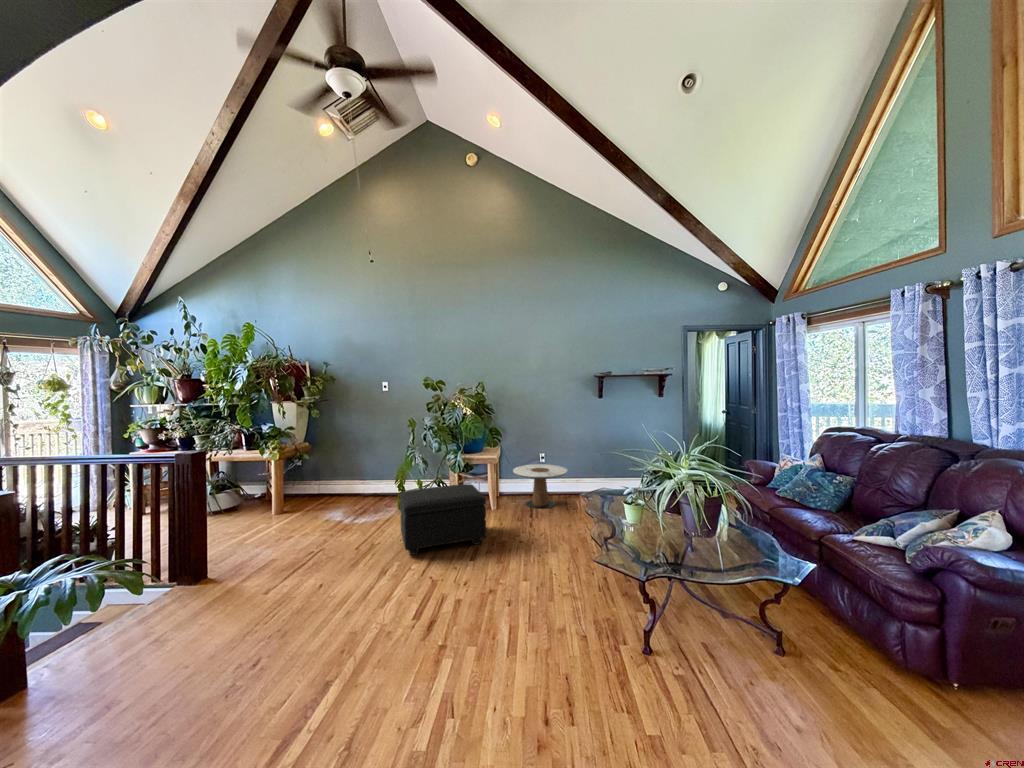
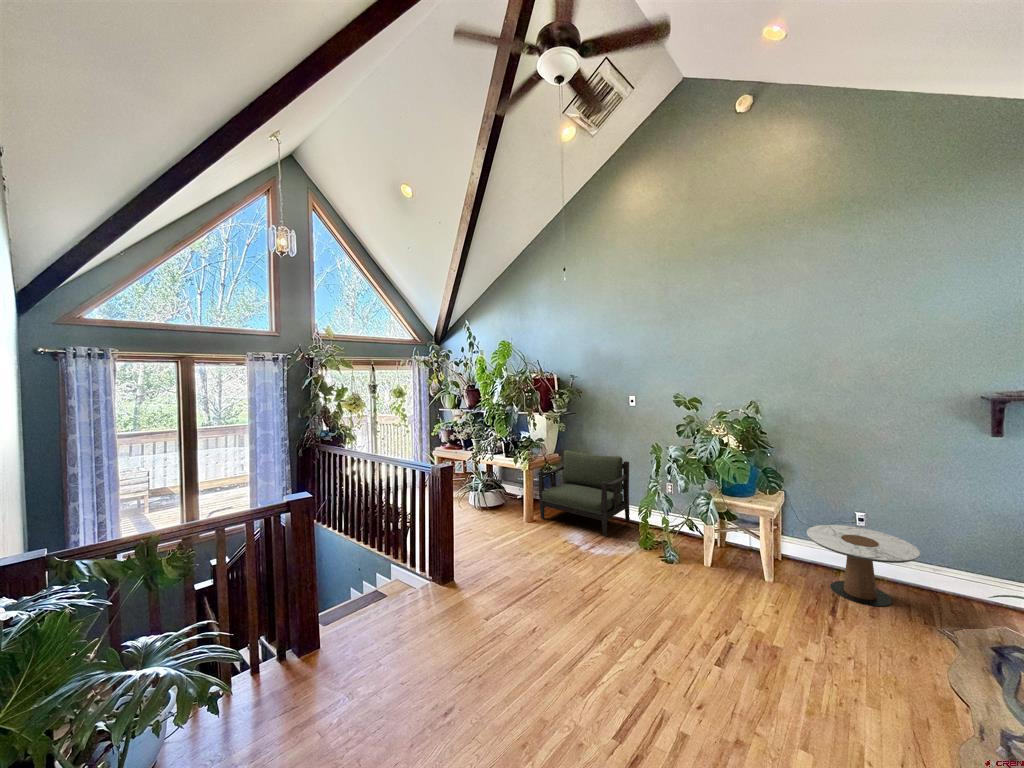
armchair: none [290,438,383,510] -> present [539,450,630,536]
footstool: present [400,484,486,555] -> none [630,537,747,639]

